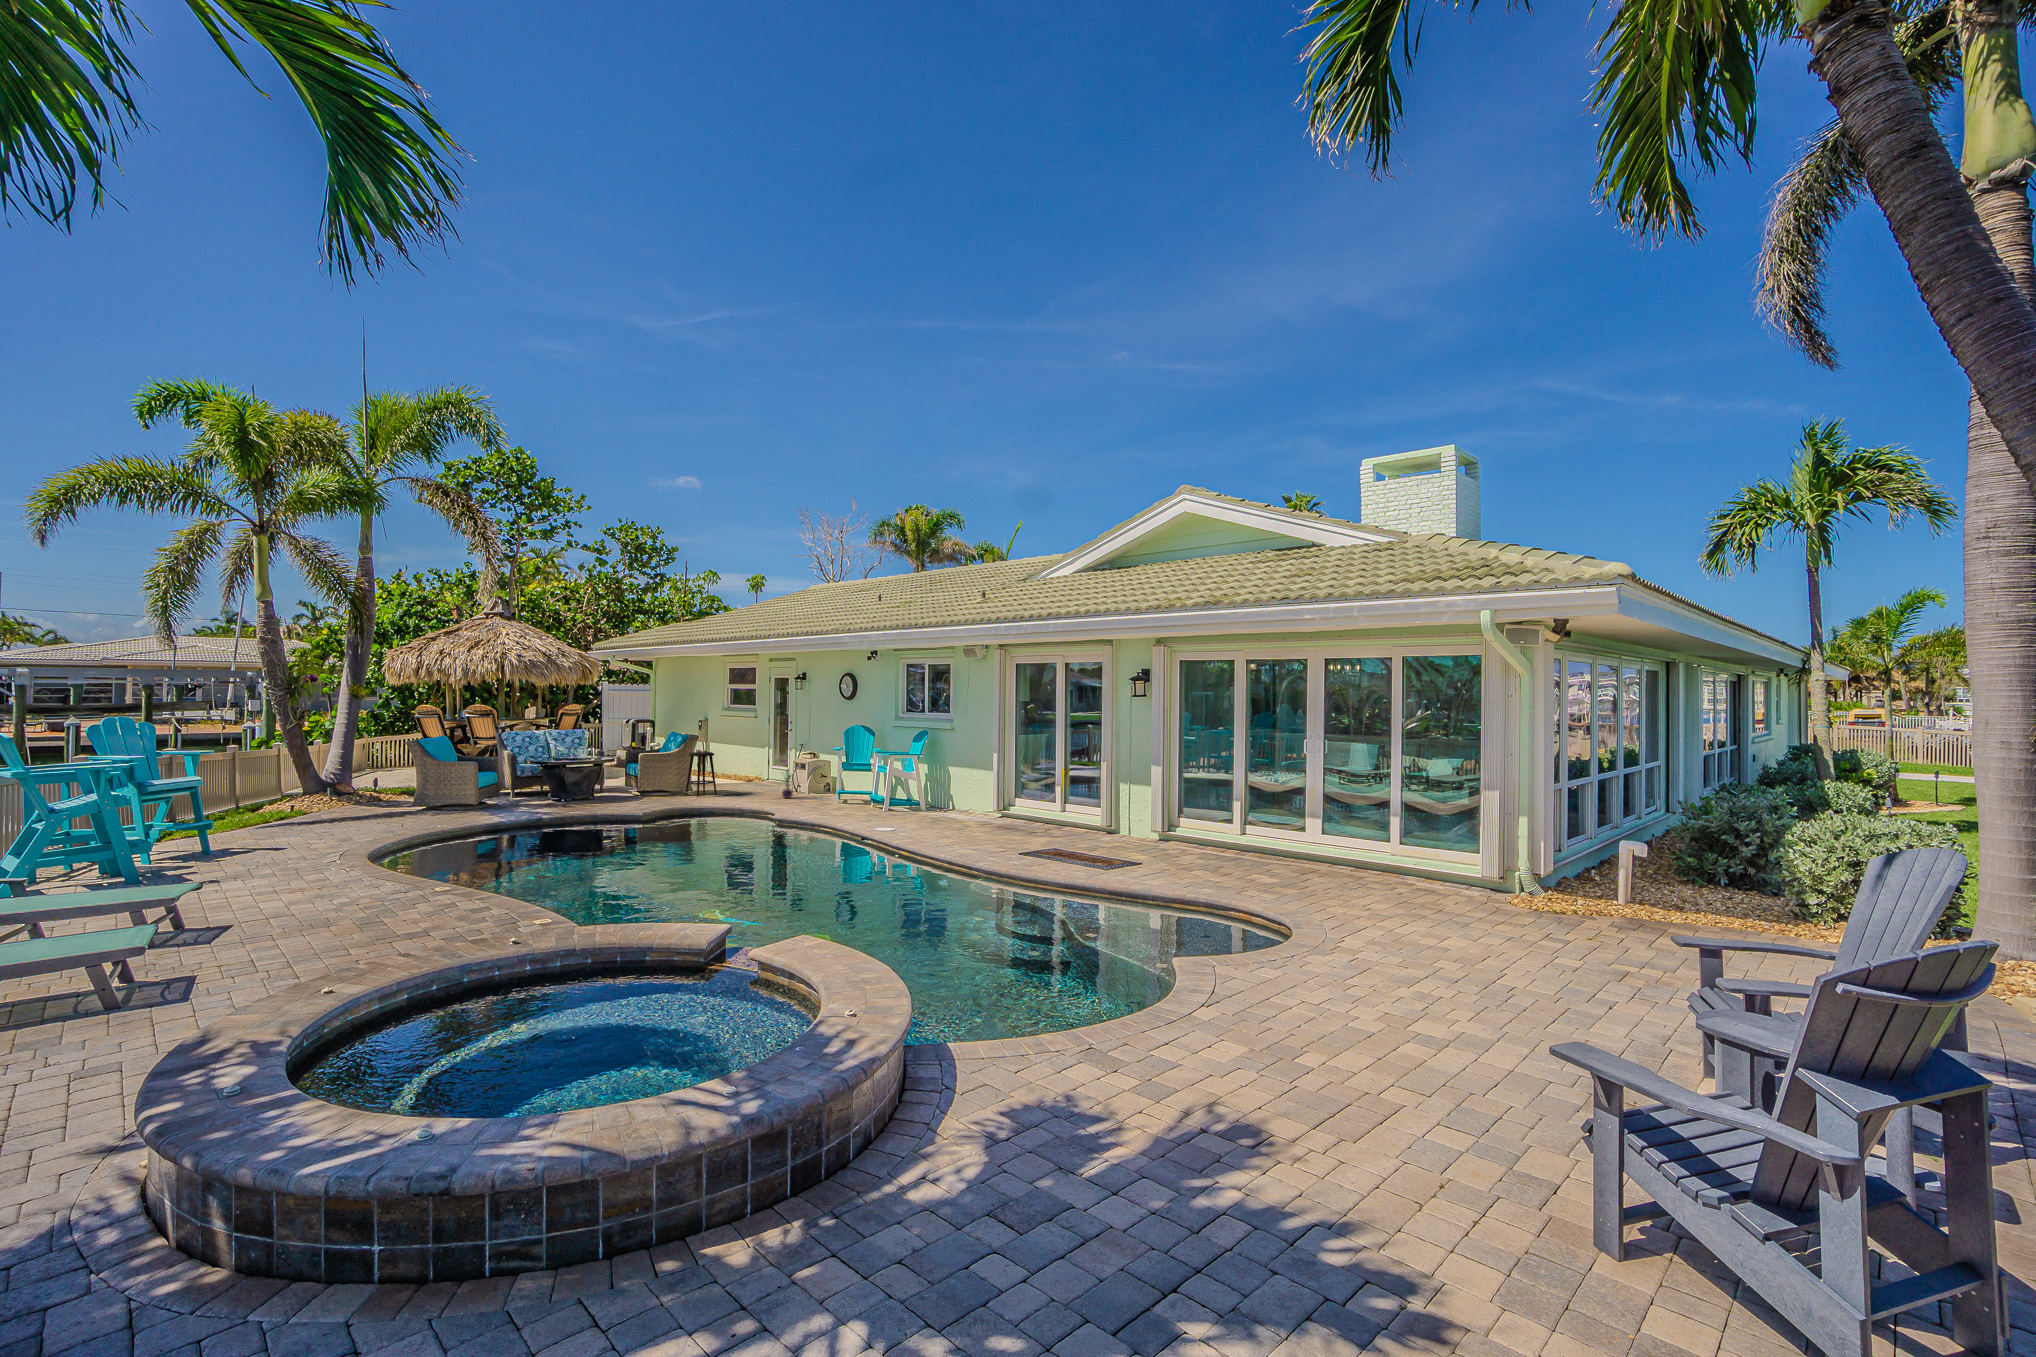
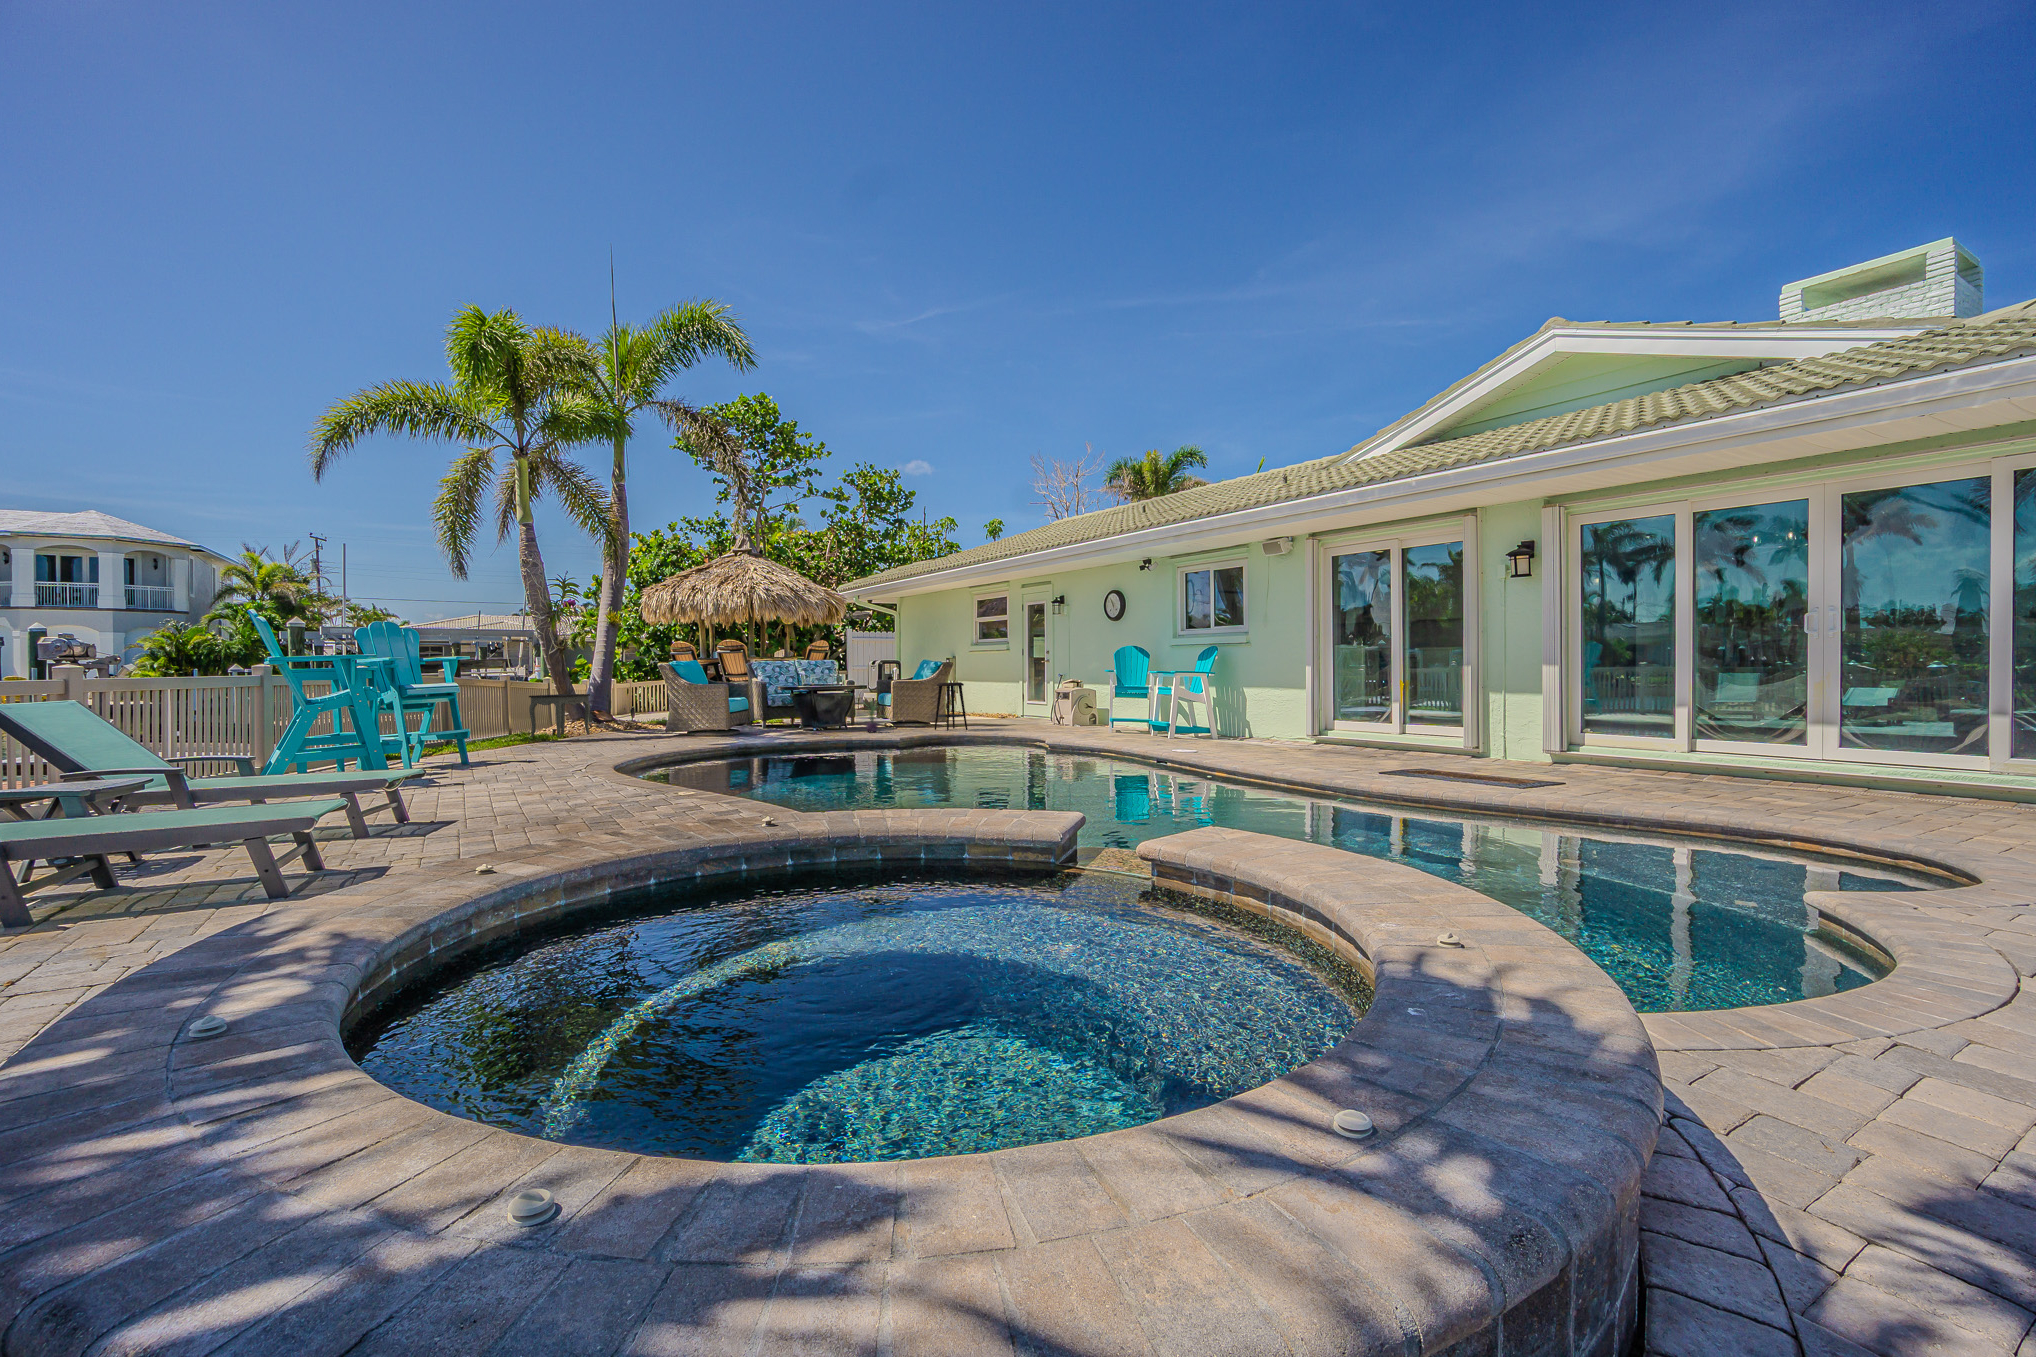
side table: none [255,763,325,809] -> present [529,694,590,737]
decorative plant: present [782,770,793,798] -> present [864,701,878,732]

